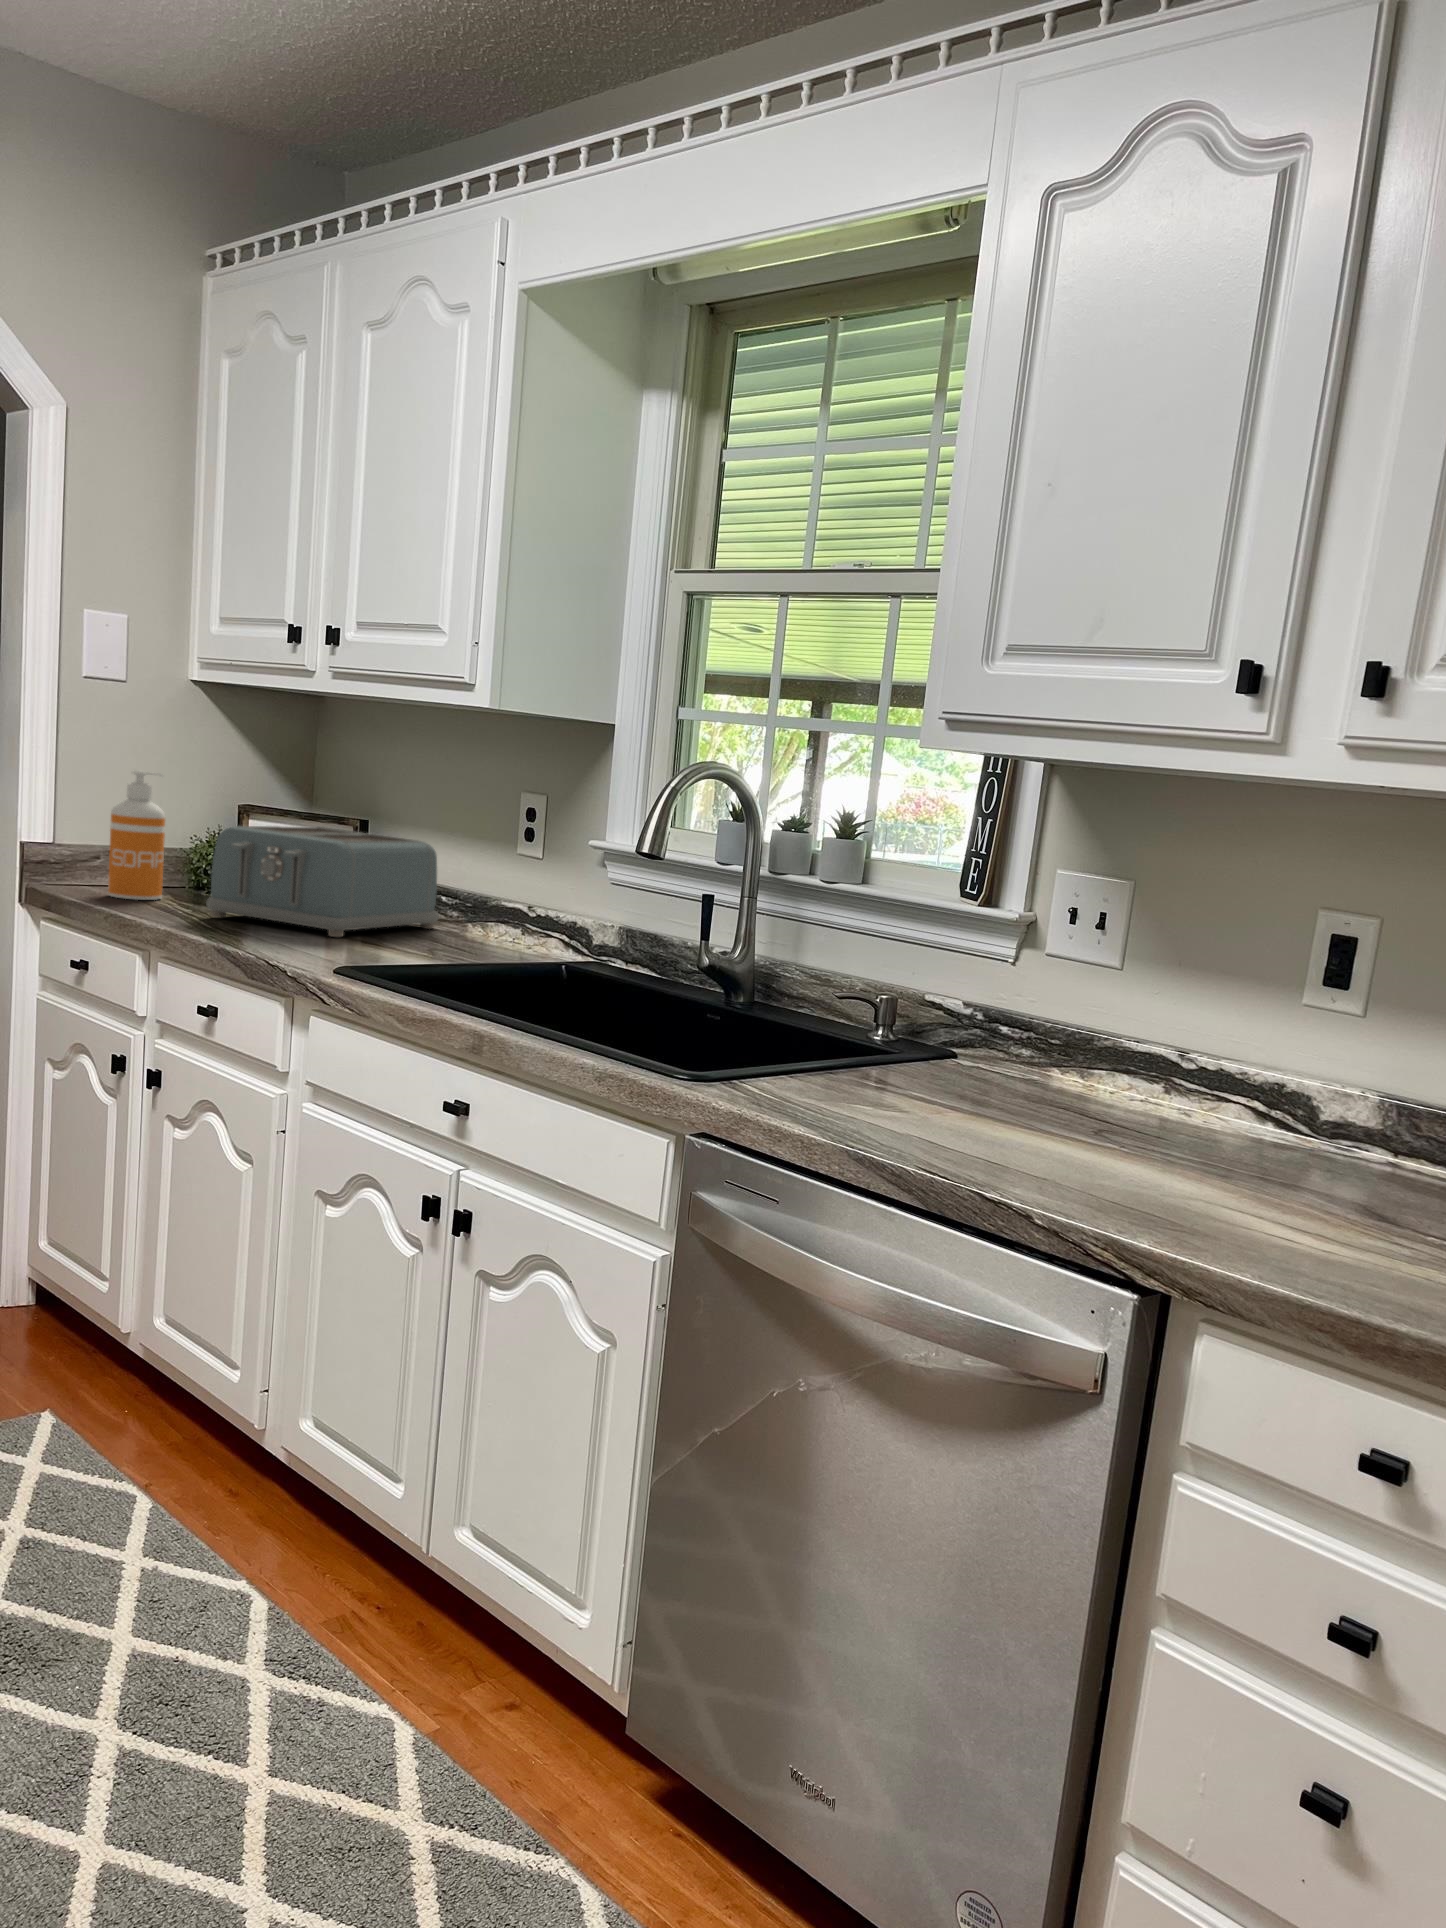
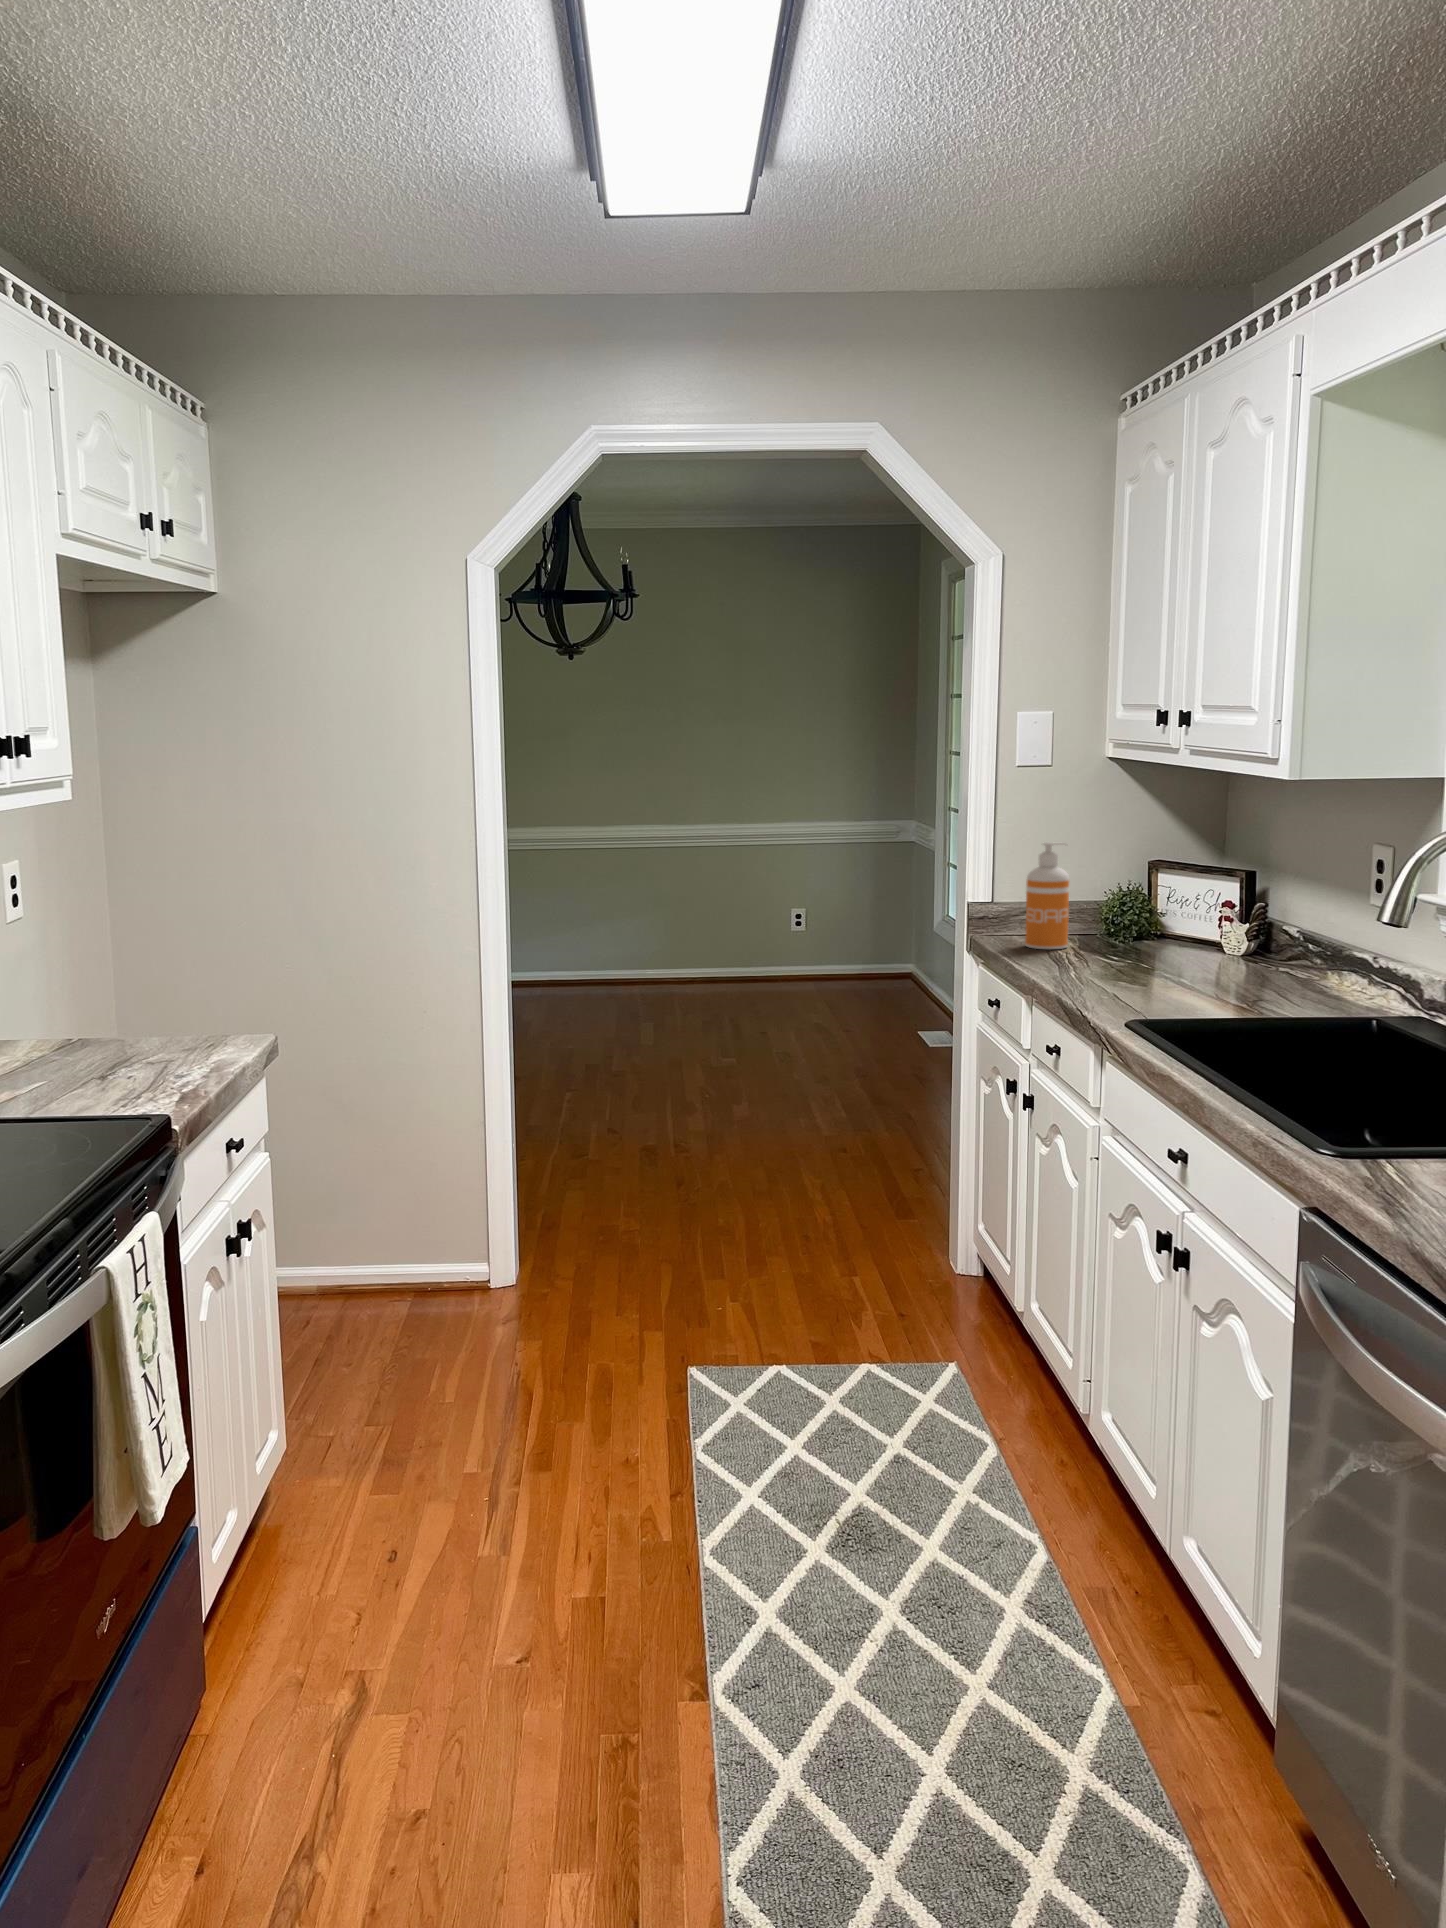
toaster: present [206,826,439,937] -> none [1083,883,1297,987]

